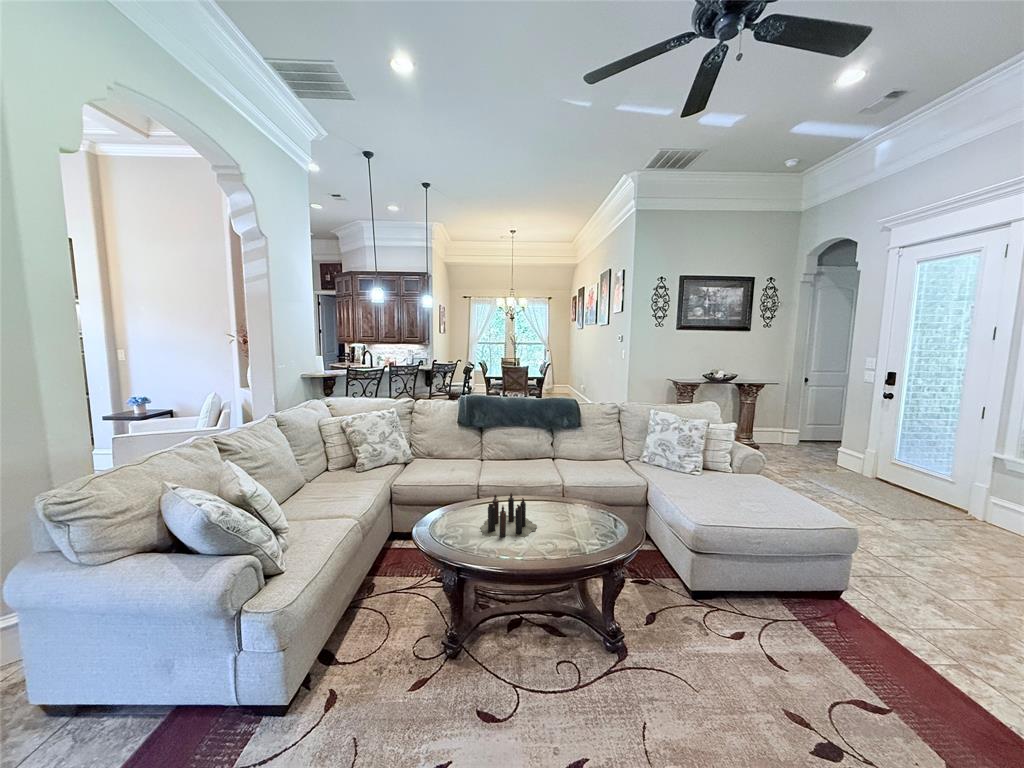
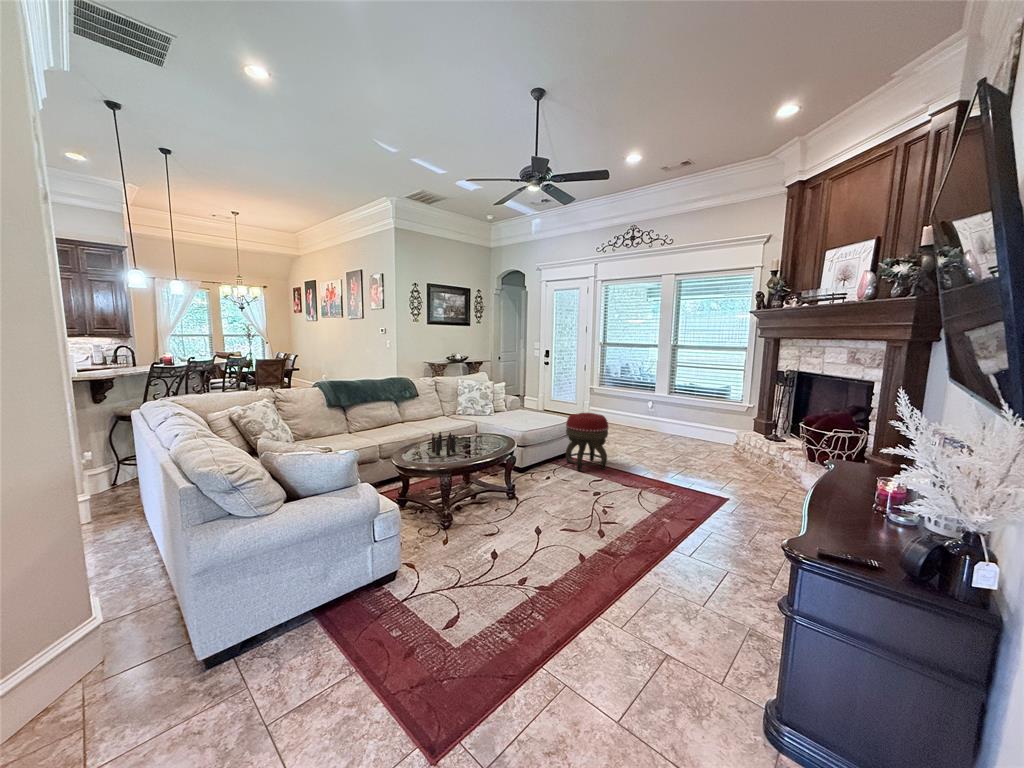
footstool: none [821,515,951,676] -> present [566,413,608,471]

